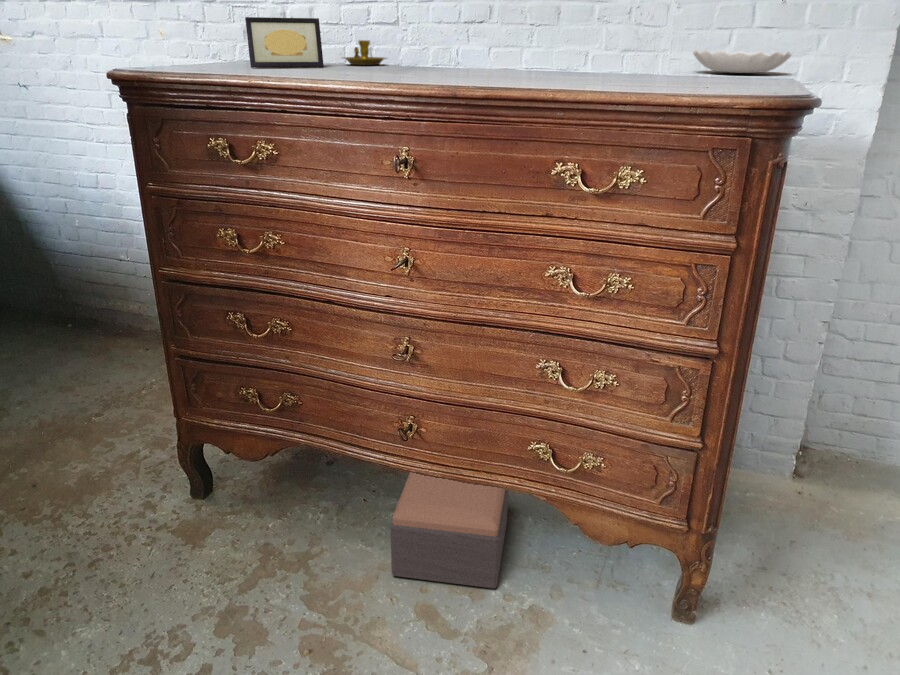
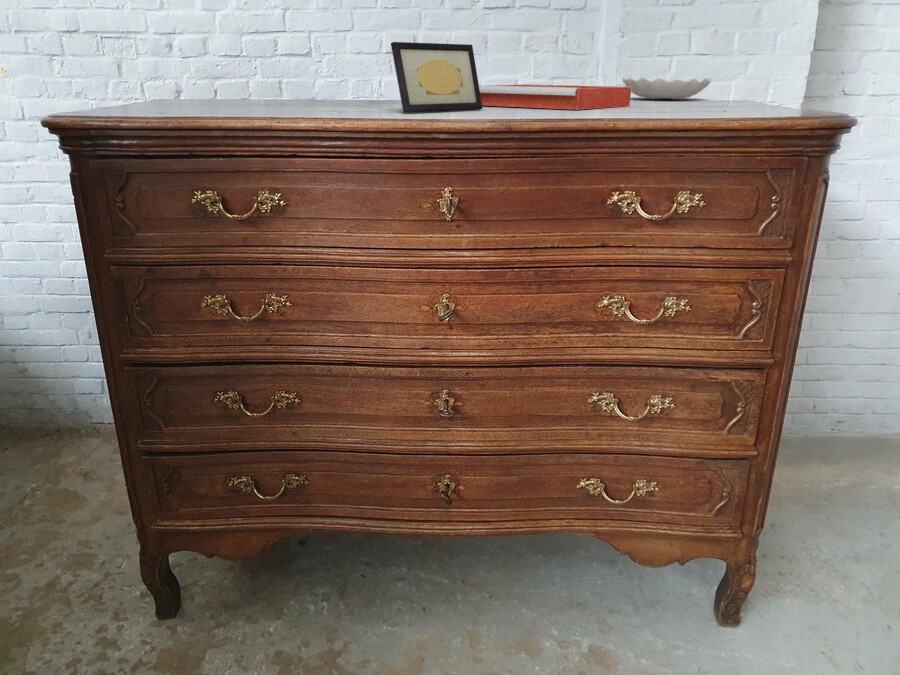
picture frame: present [245,17,324,68] -> present [391,42,482,113]
candlestick: present [344,40,386,65] -> none [256,73,308,100]
tray: none [495,55,657,82] -> present [479,85,631,110]
footstool: present [391,472,509,588] -> none [422,508,553,650]

